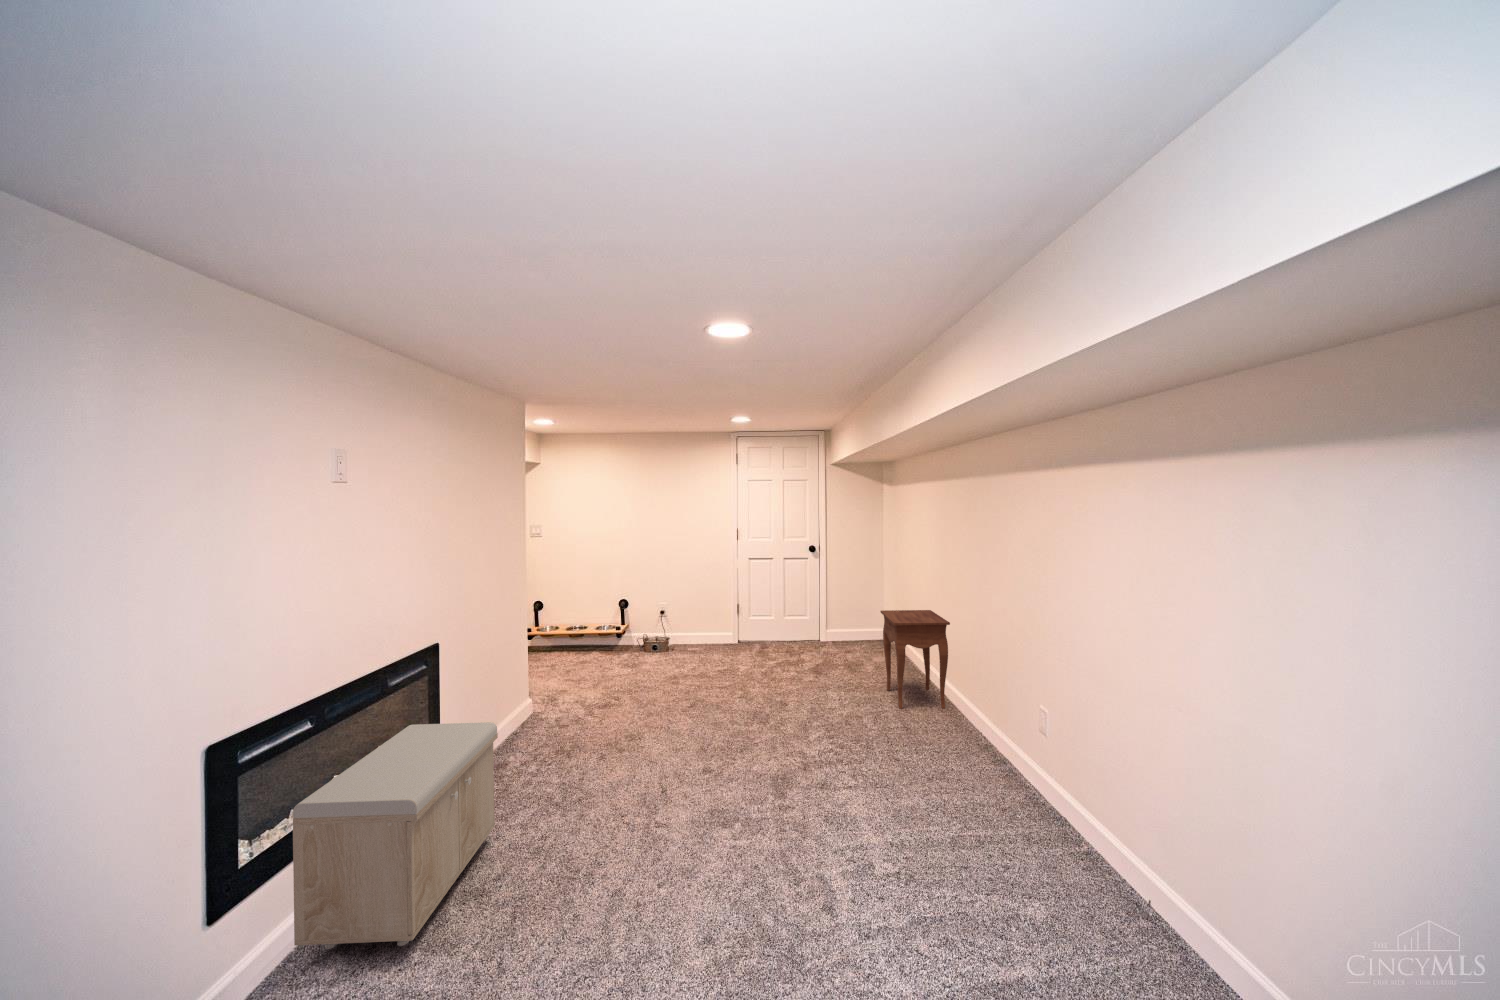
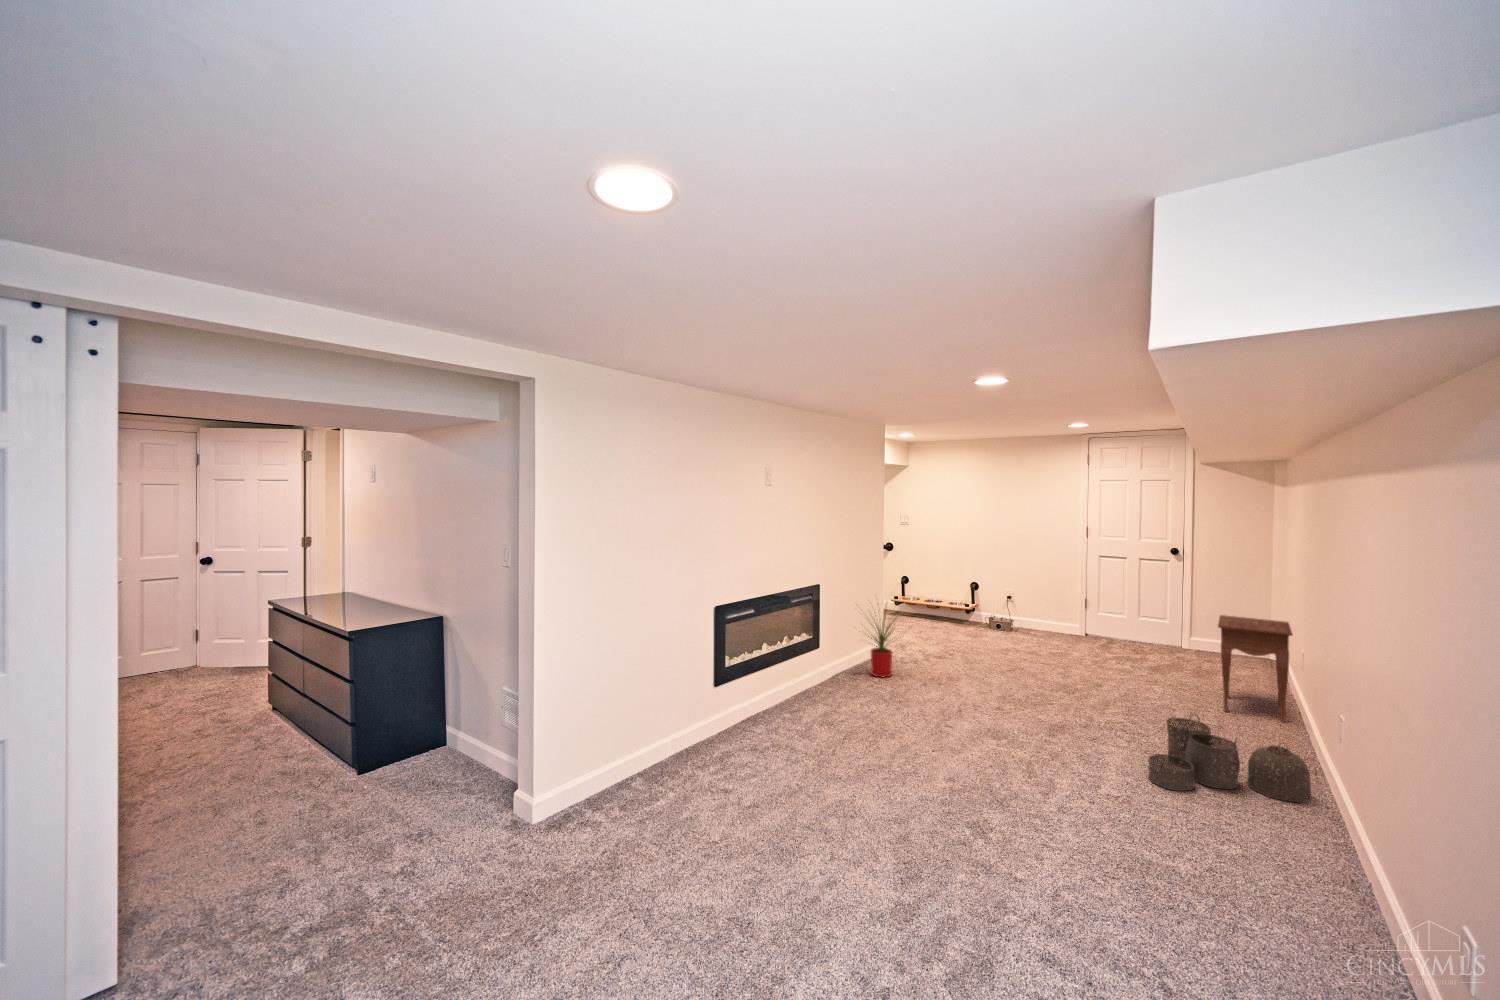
house plant: none [491,636,581,764] -> present [868,612,901,677]
storage bench: present [293,722,498,949] -> none [751,627,847,728]
woven basket: none [905,732,1041,842] -> present [1148,715,1312,802]

